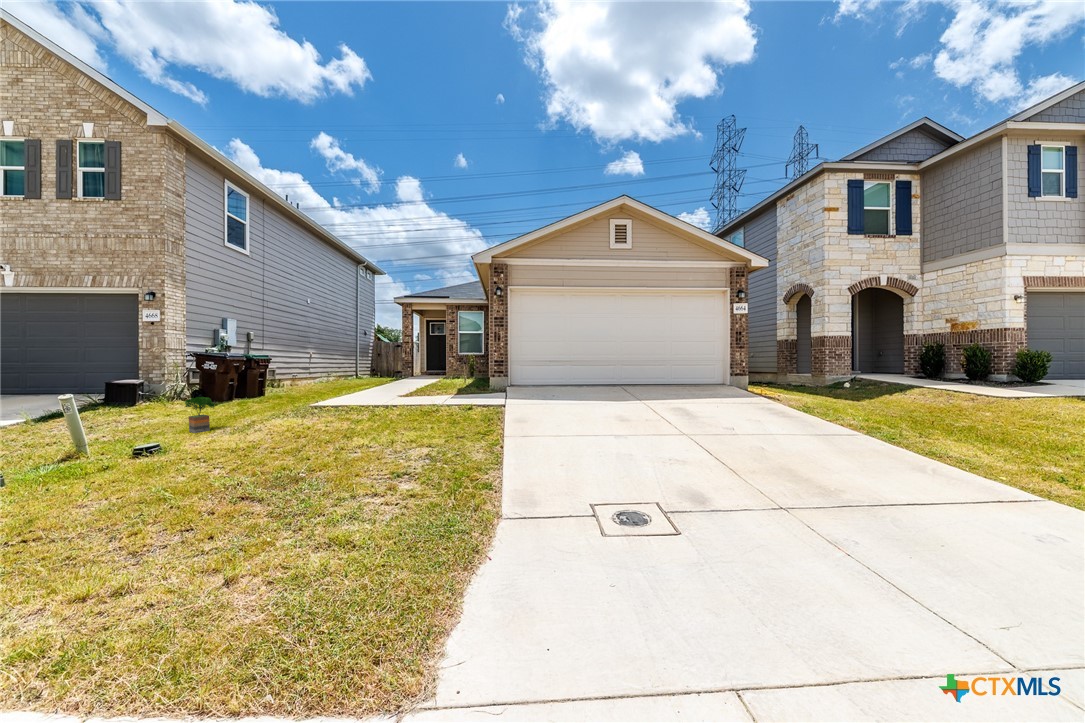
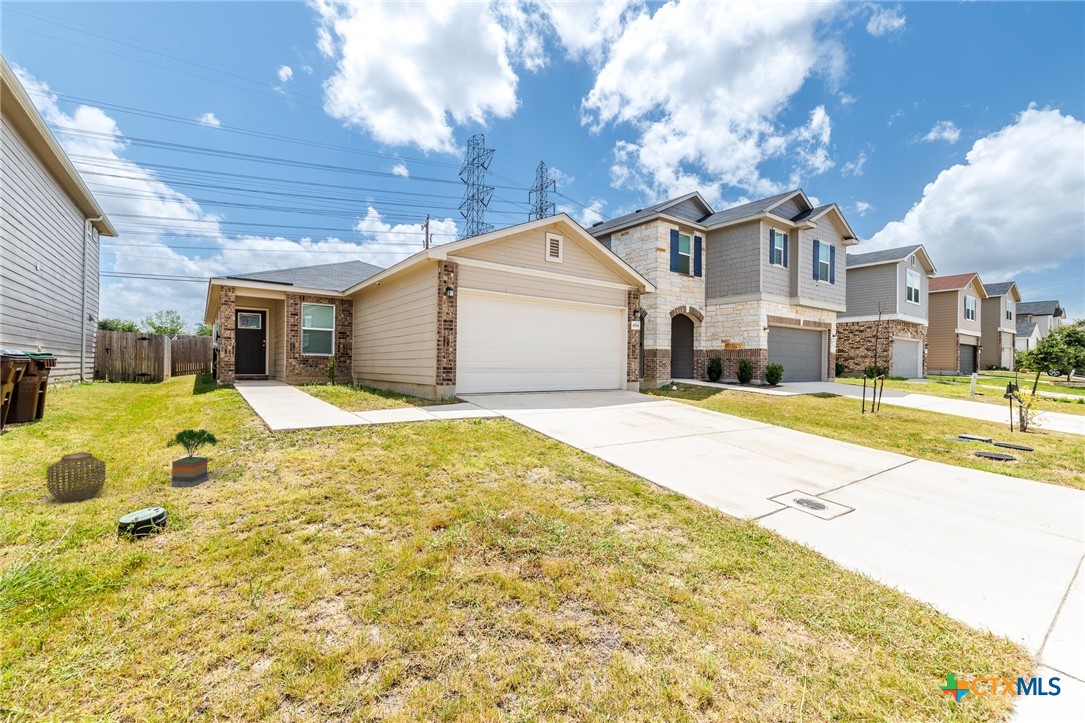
woven basket: none [131,407,162,434] -> present [47,453,106,502]

